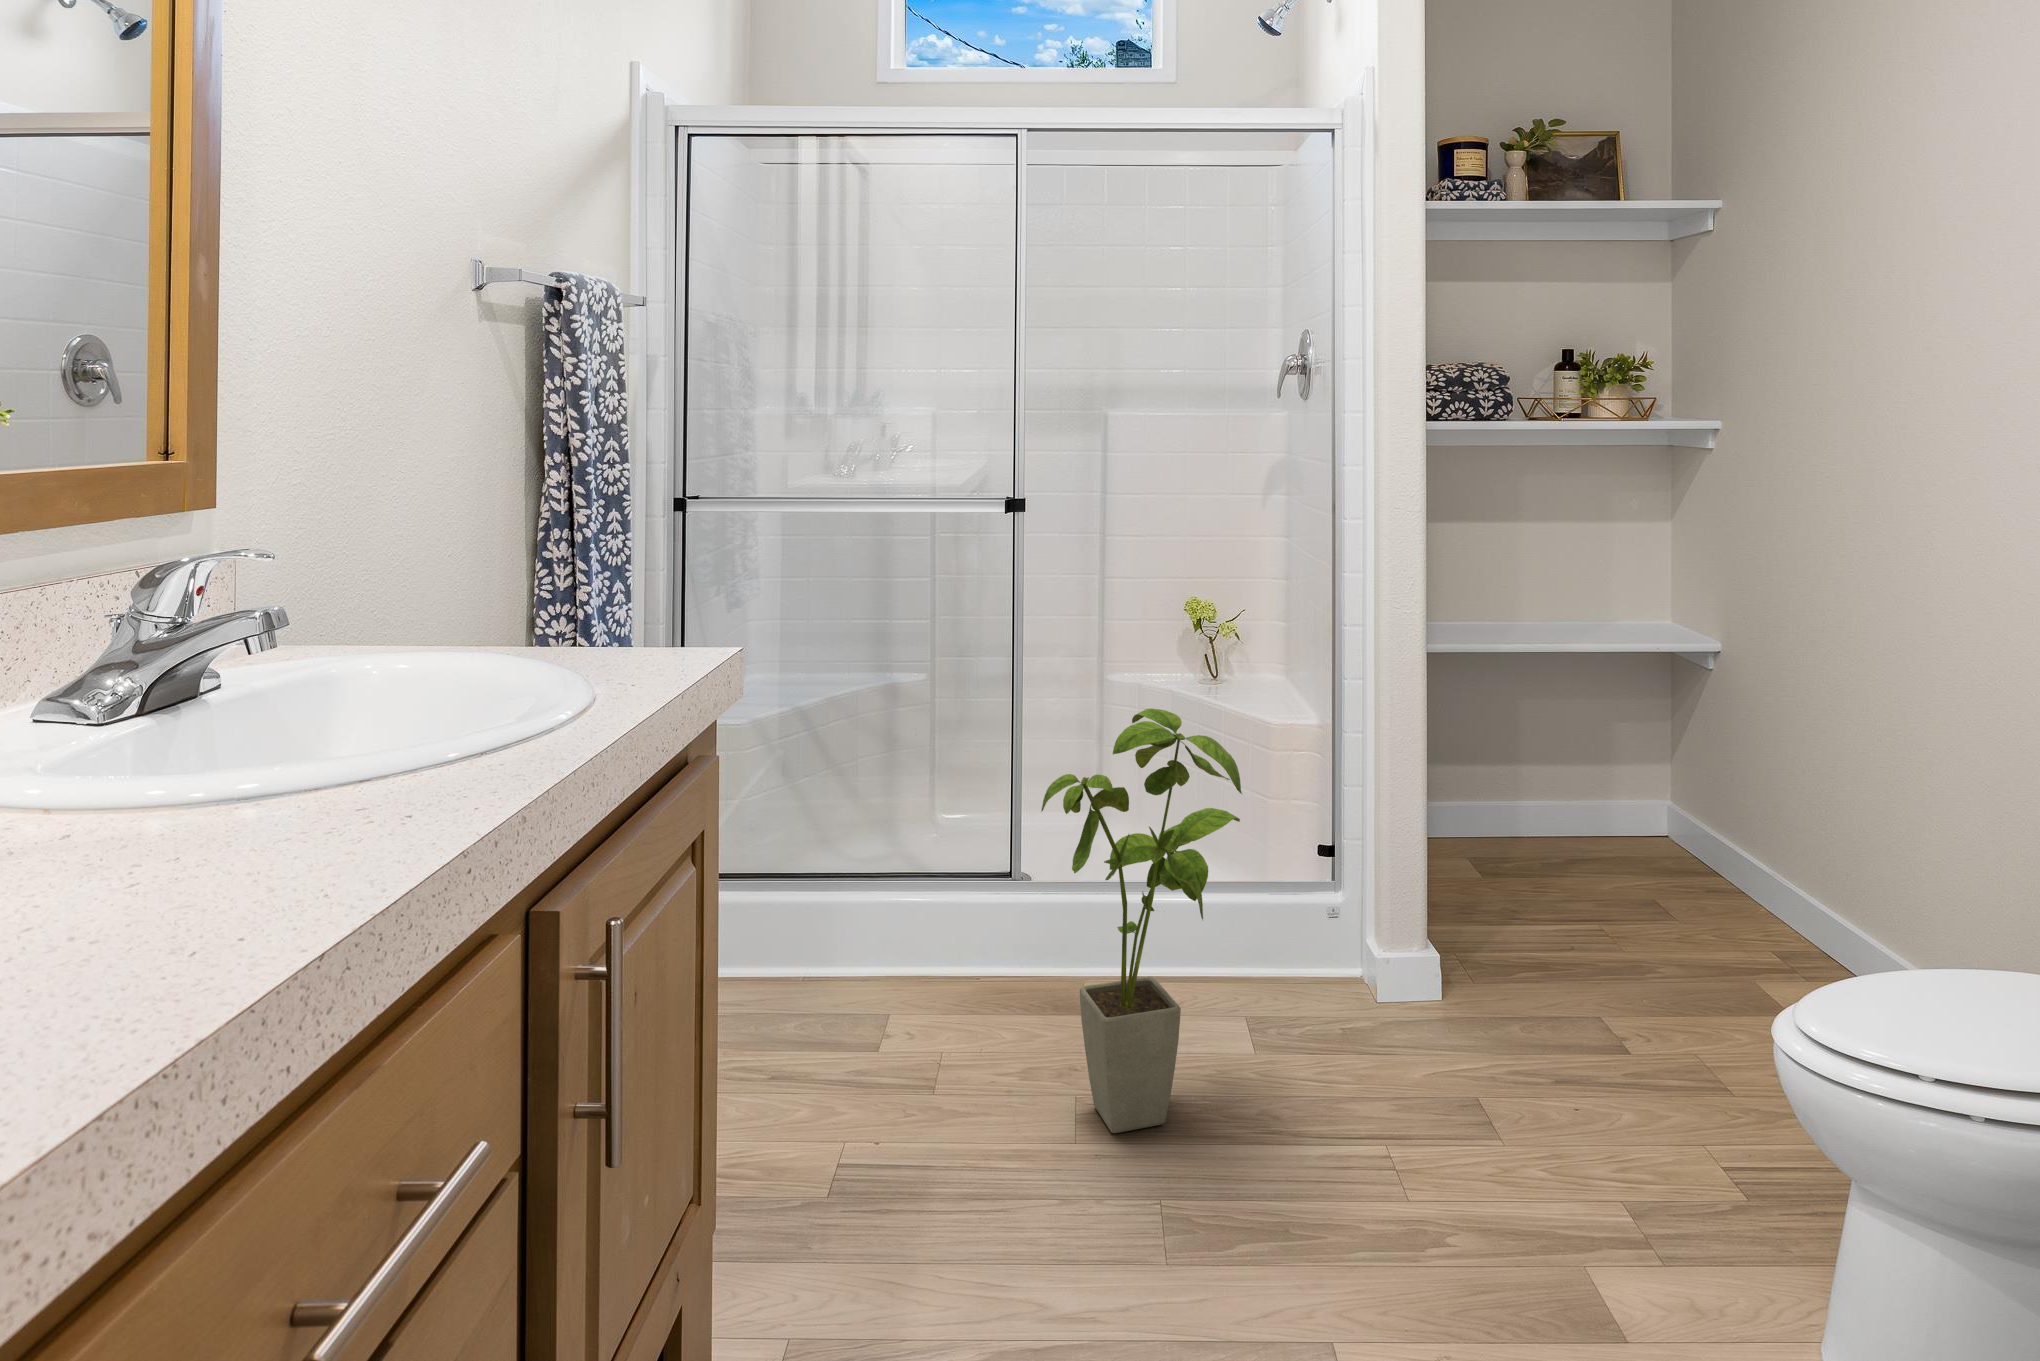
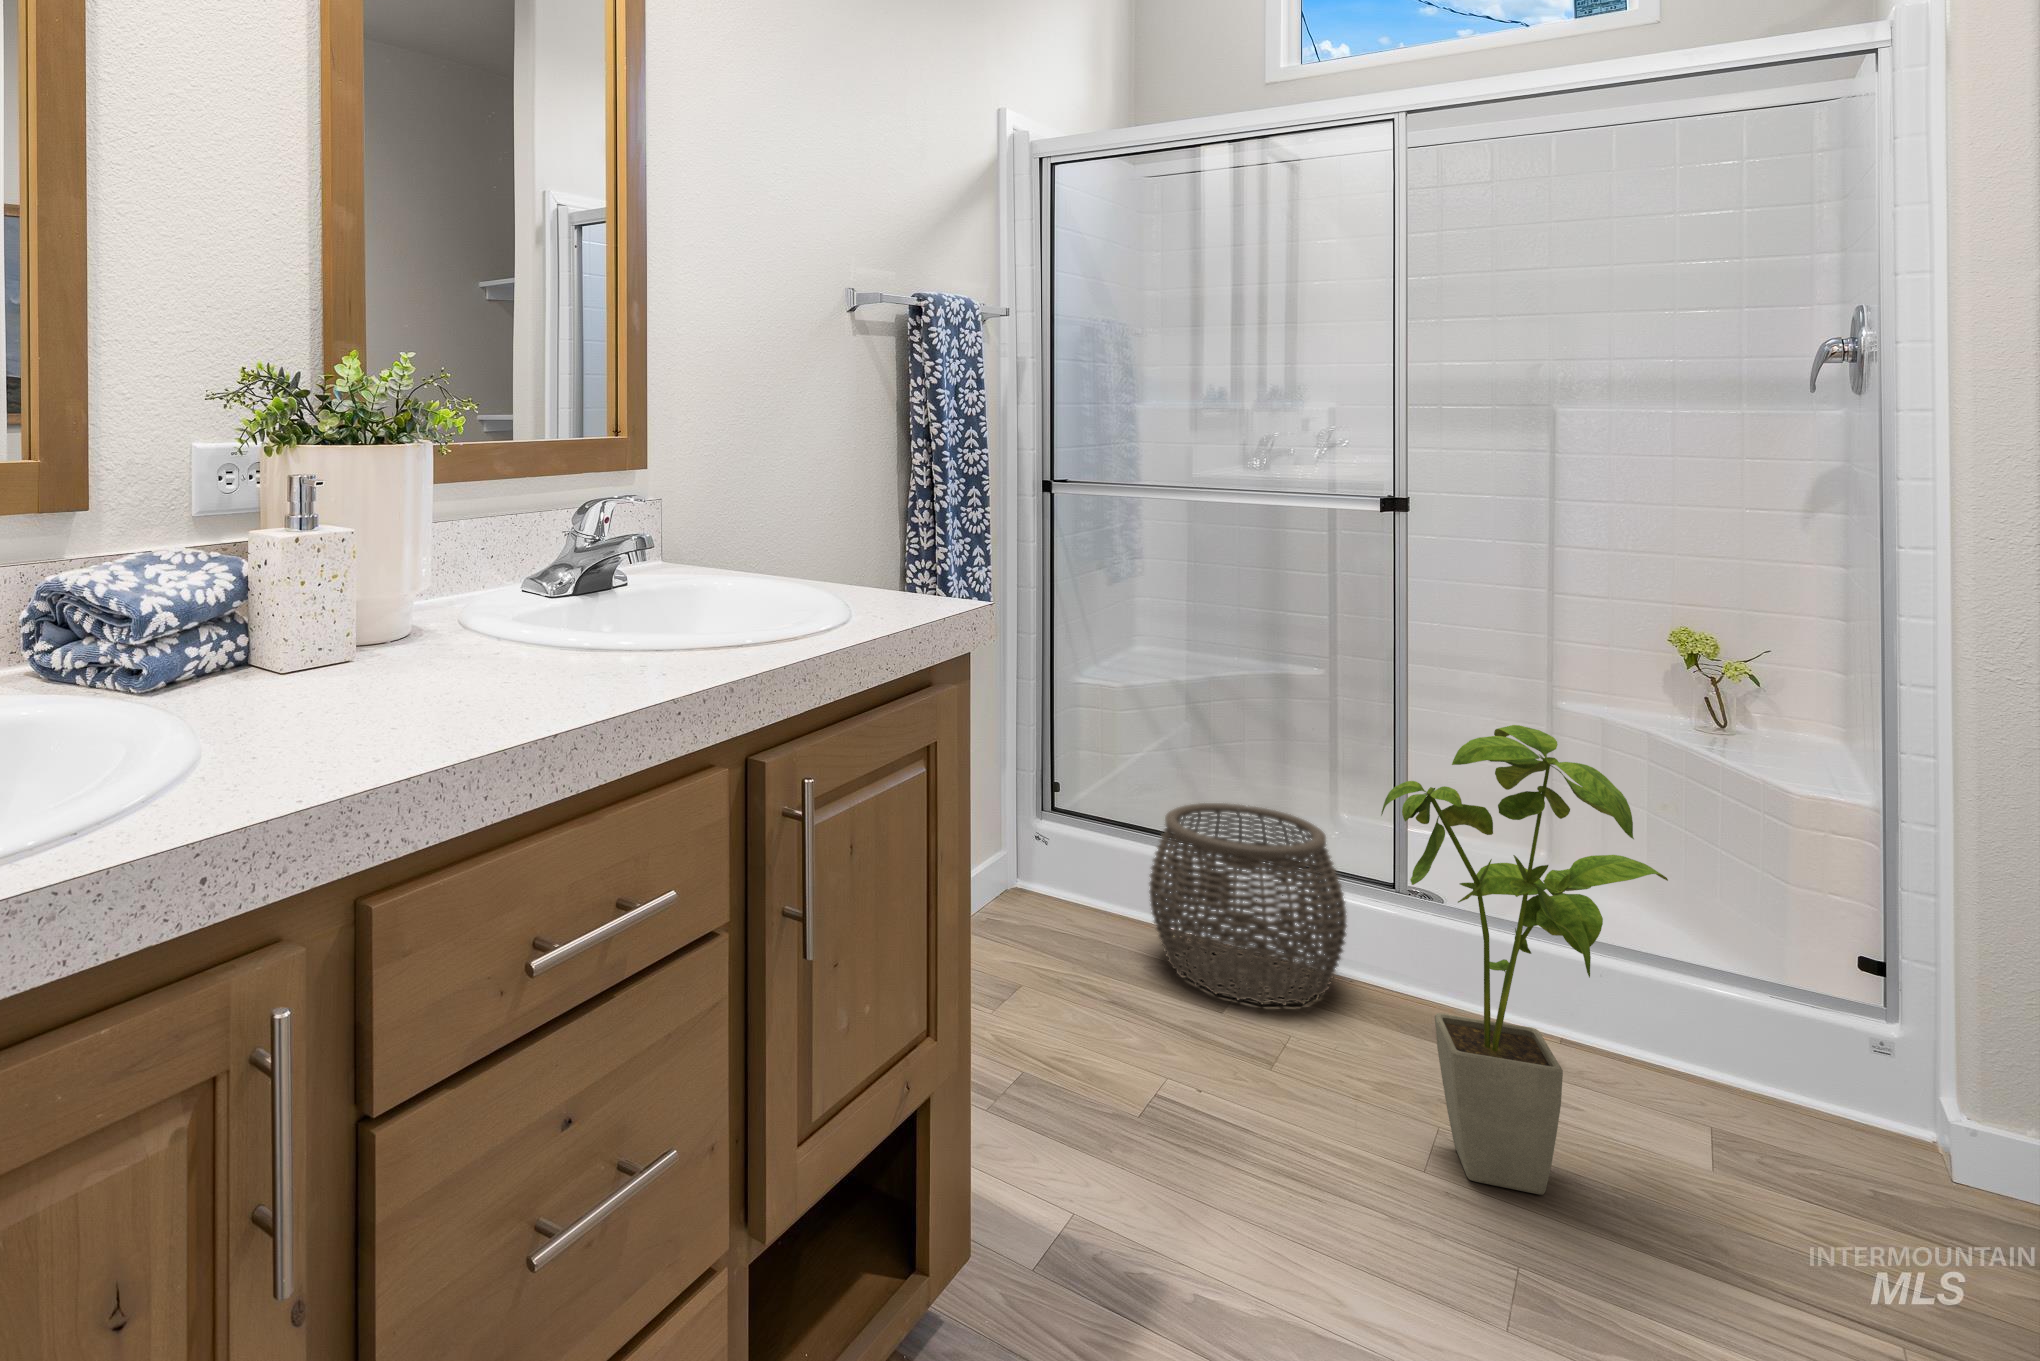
woven basket: none [795,822,979,1028] -> present [1149,803,1347,1006]

